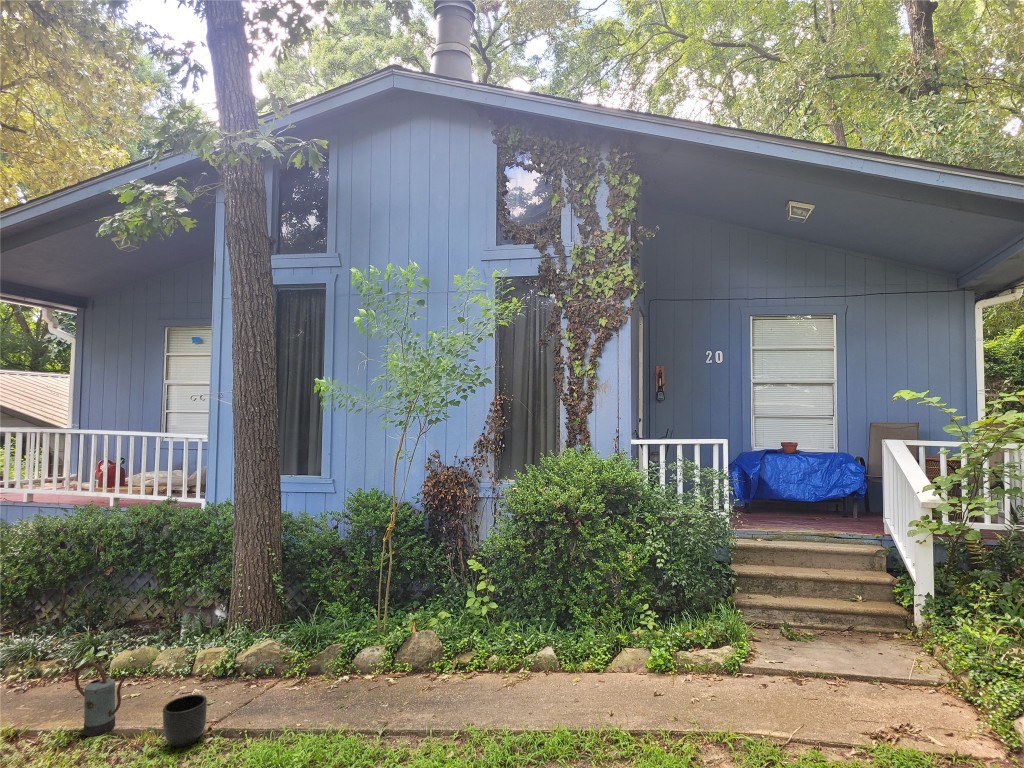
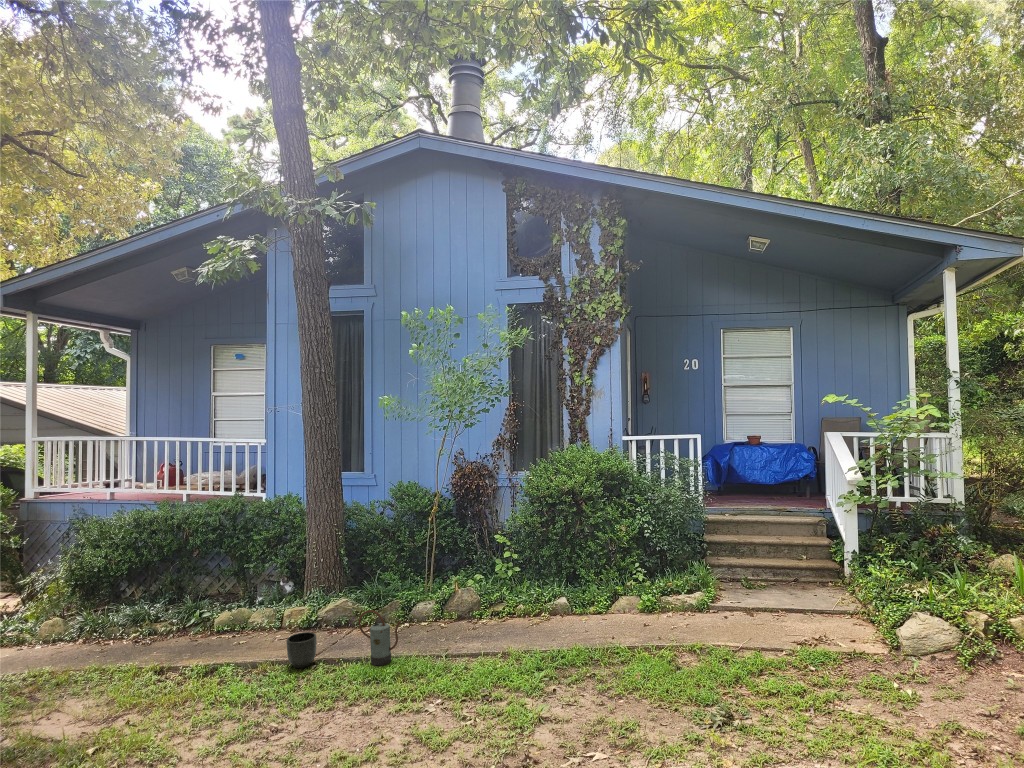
watering can: present [75,662,126,736] -> present [359,610,401,666]

